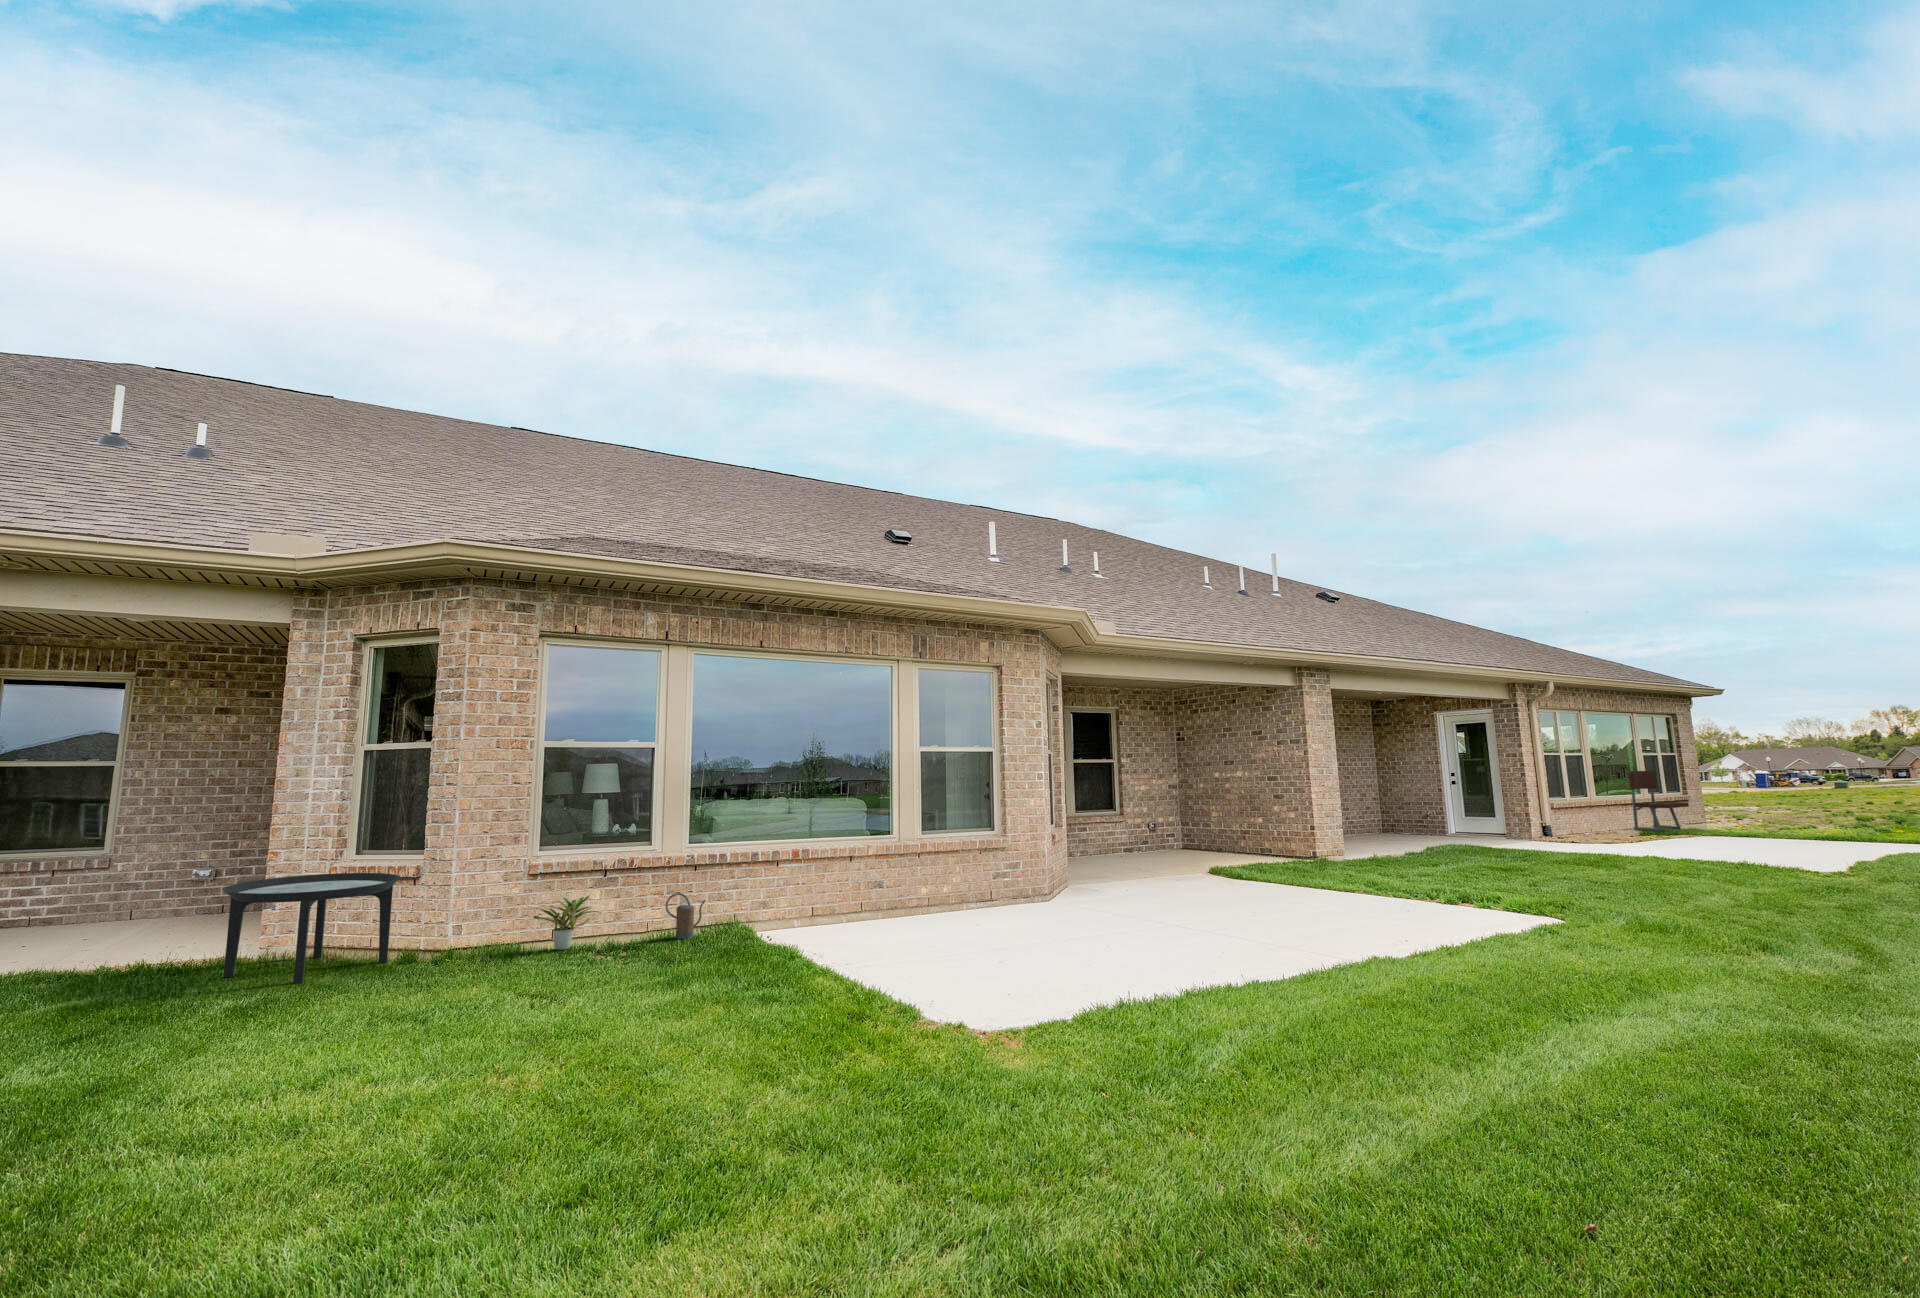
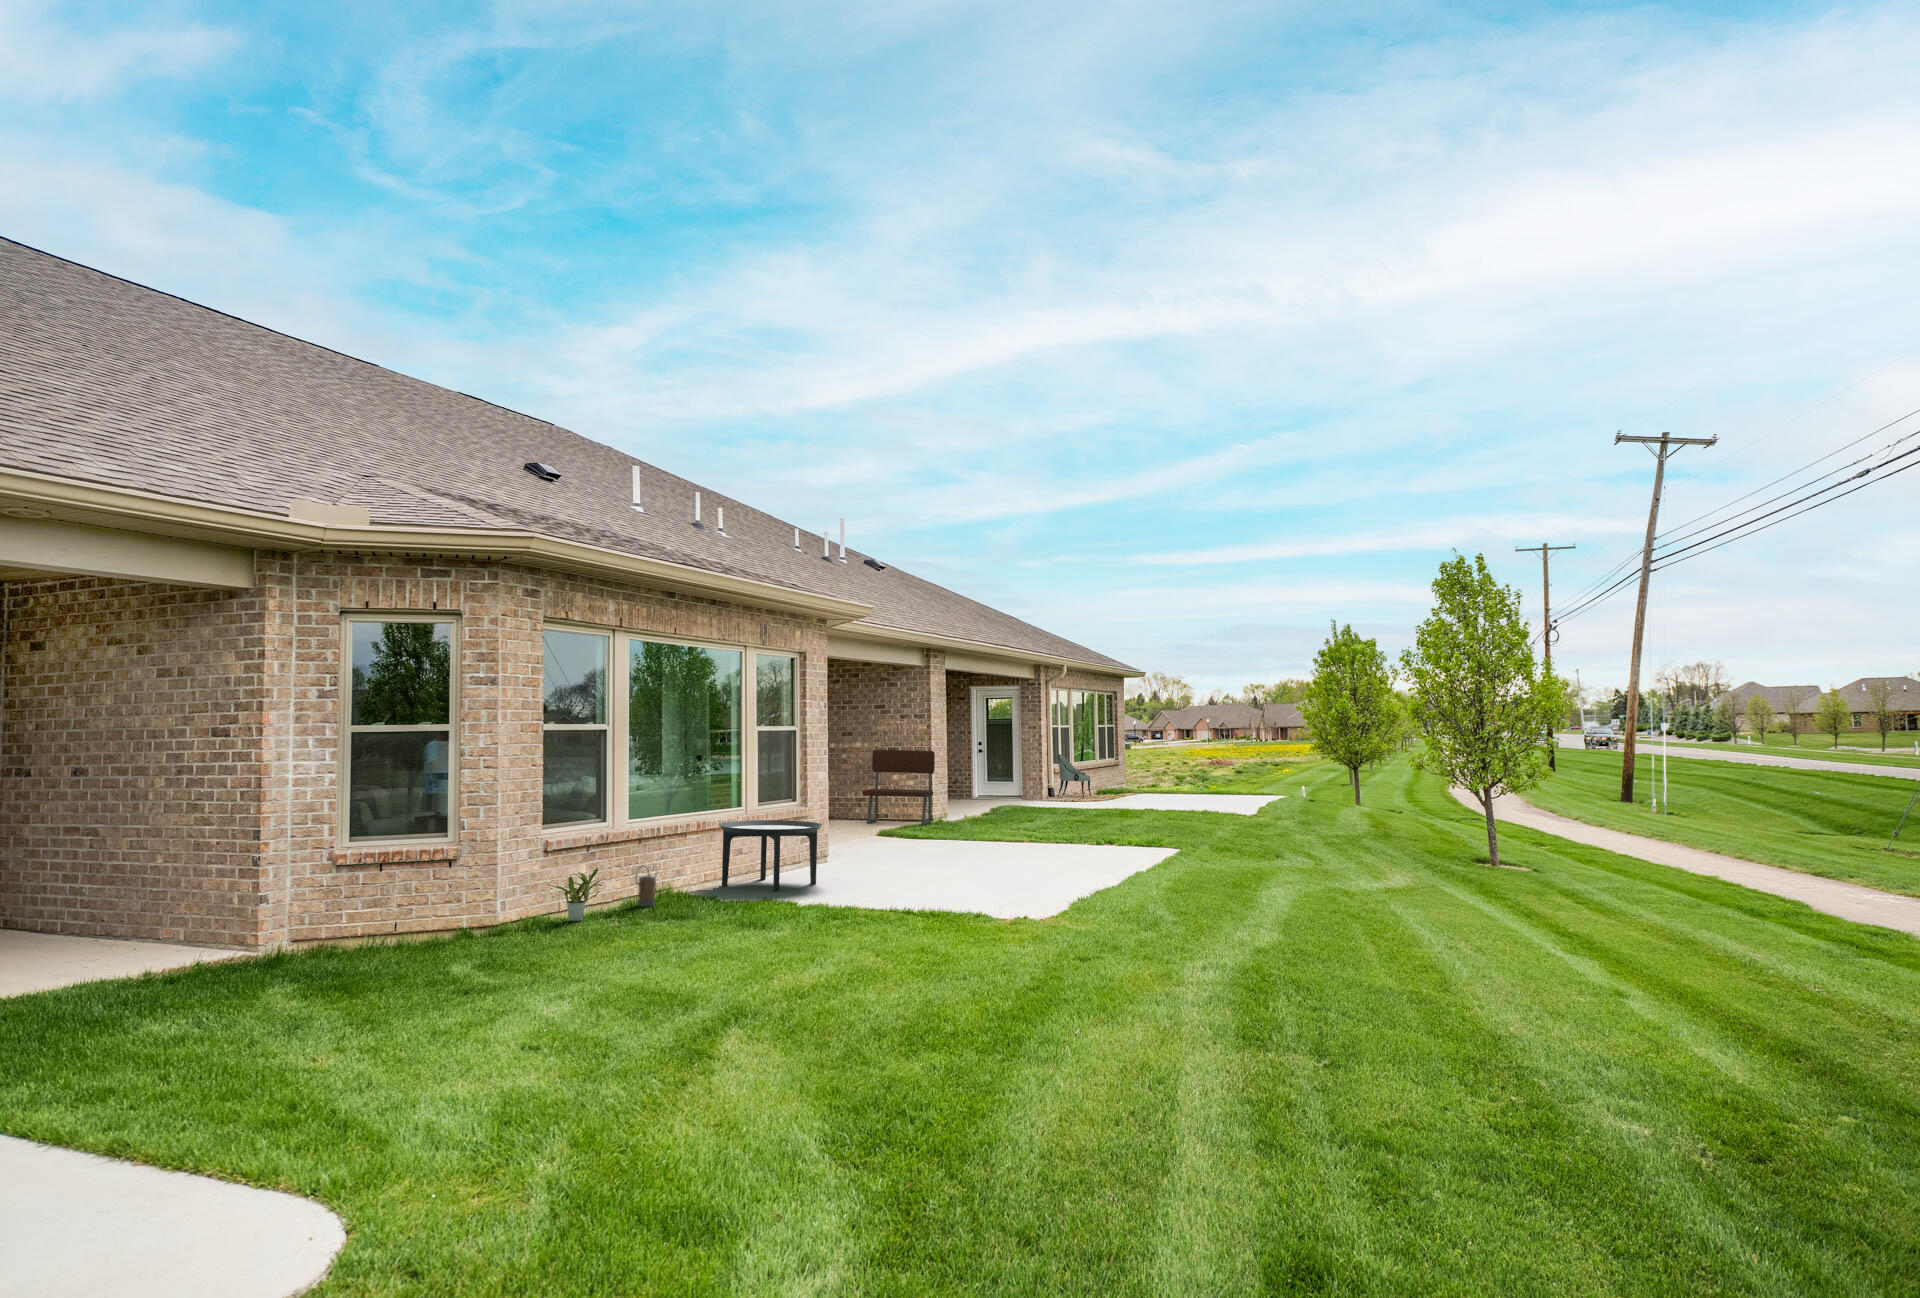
bench: present [1629,771,1689,831] -> present [862,750,935,825]
armchair: none [1564,787,1619,839] -> present [1058,754,1091,798]
round table: present [222,873,401,984] -> present [719,820,822,891]

